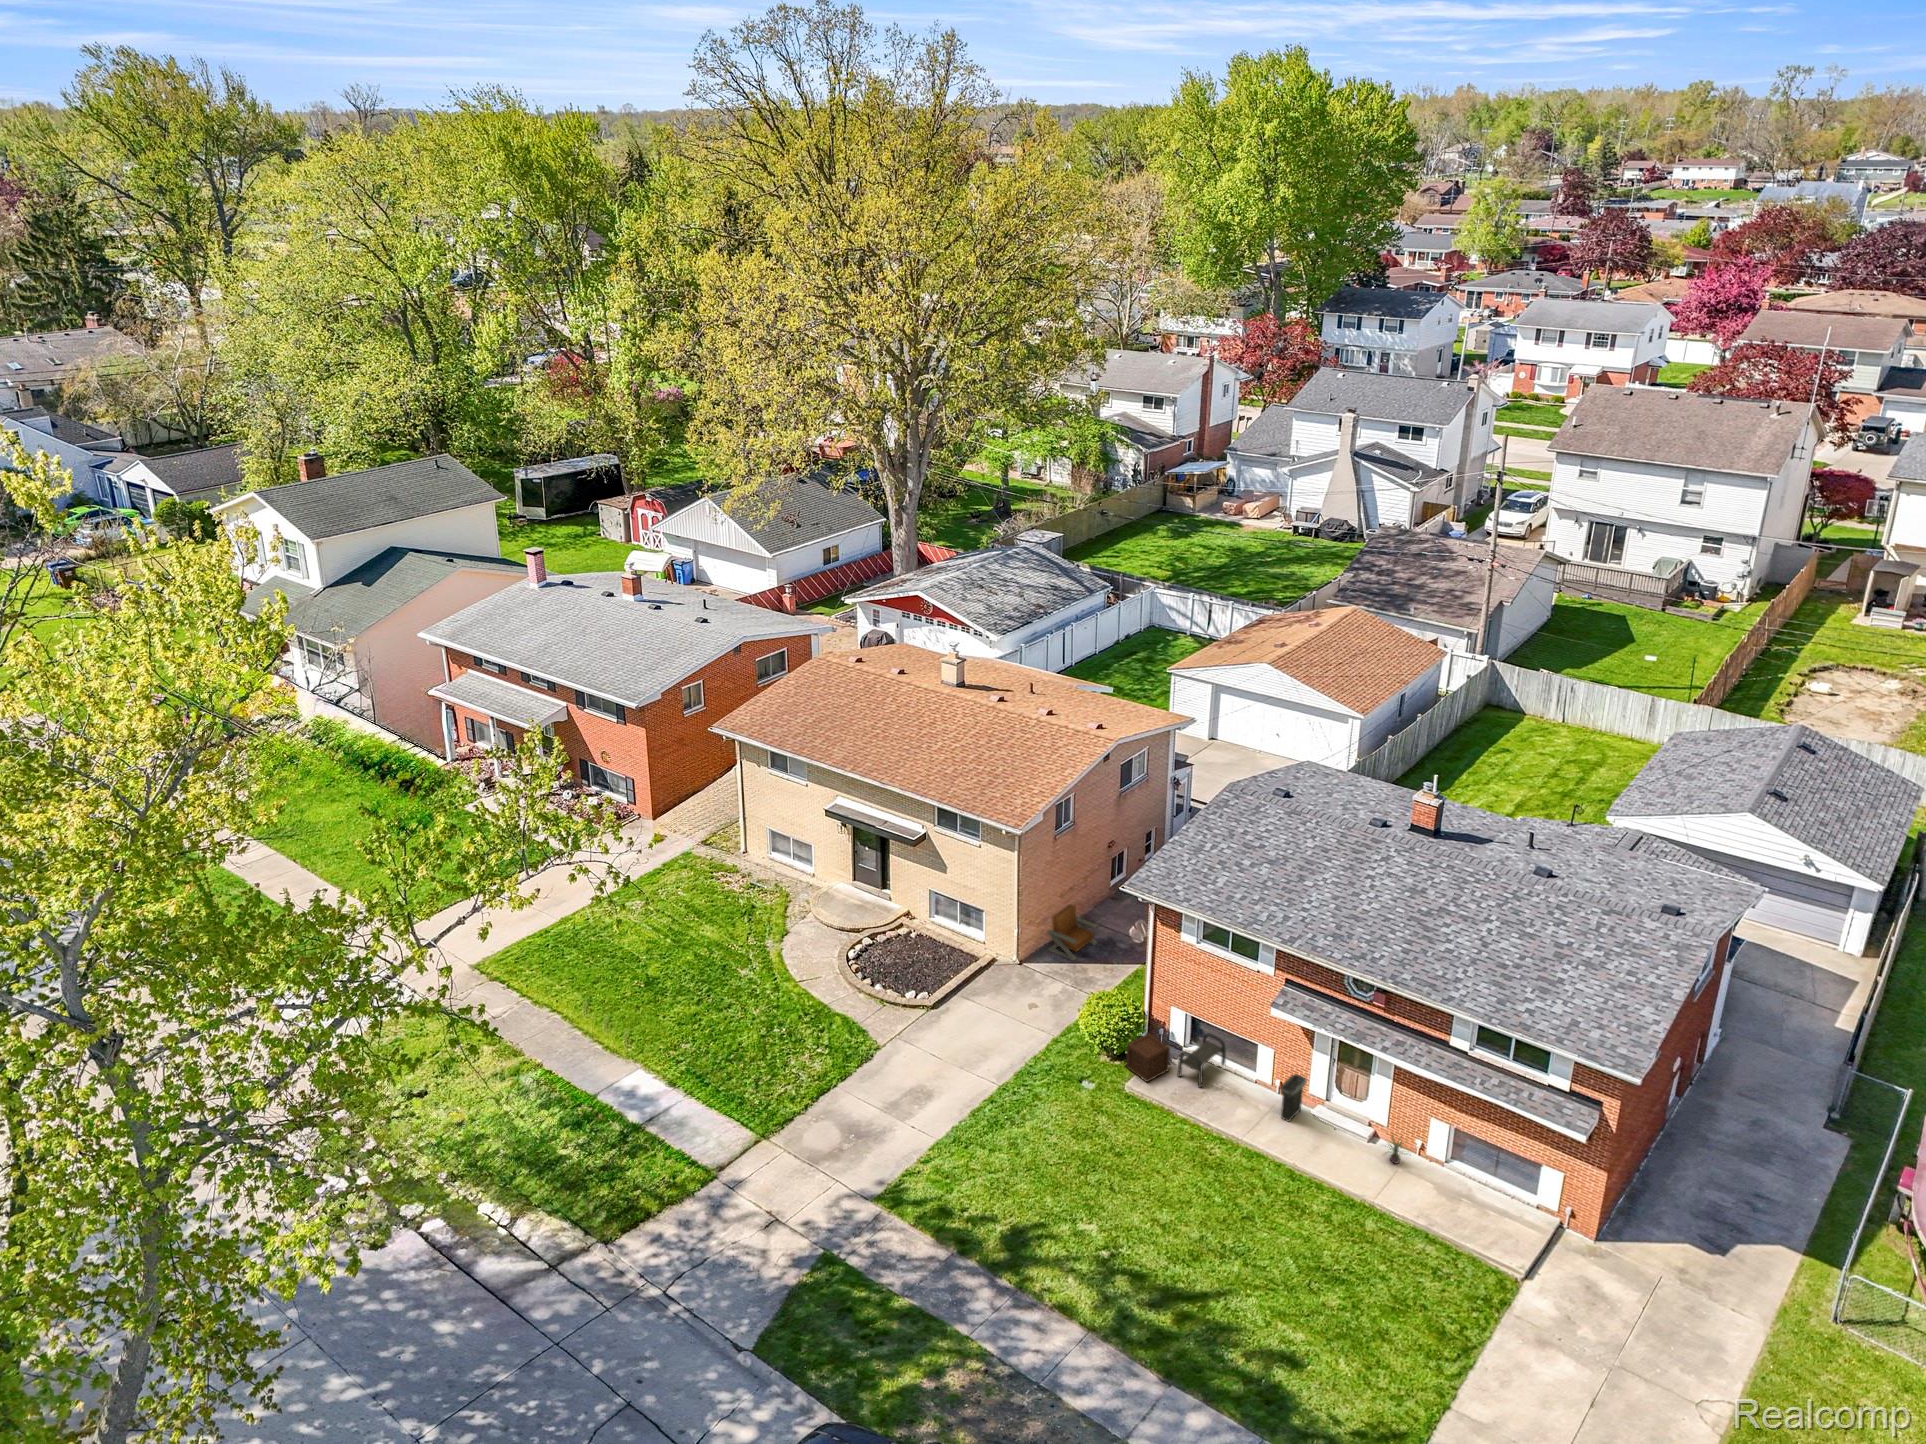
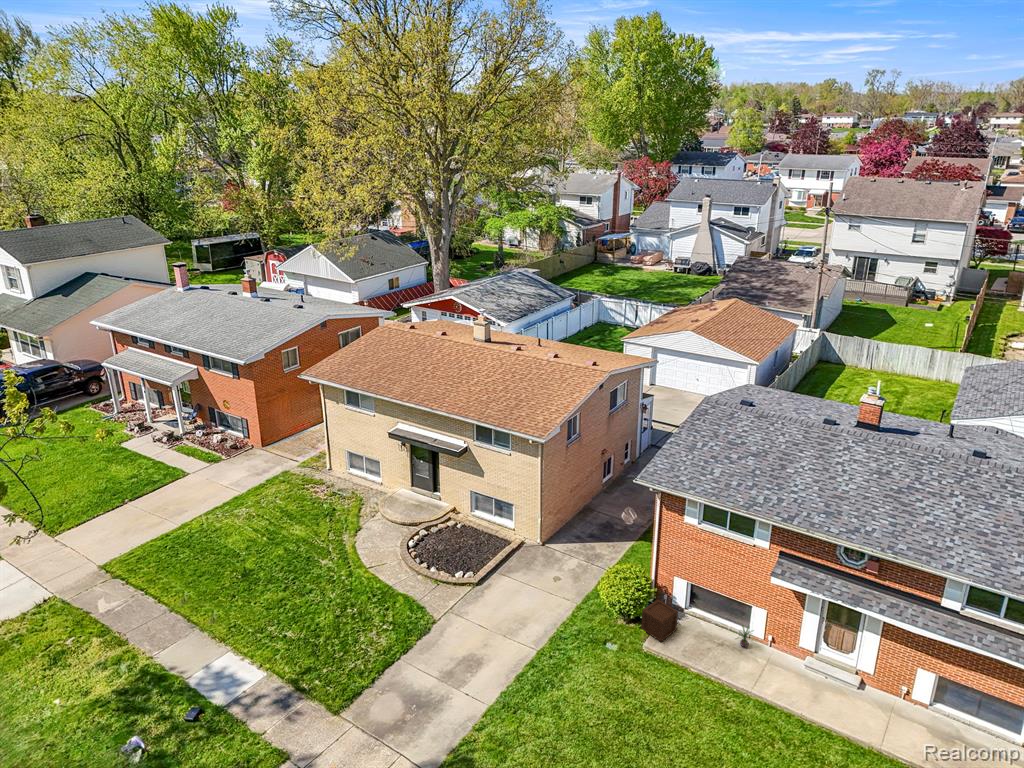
lounge chair: present [1047,904,1097,961] -> none [562,497,600,541]
bench: present [1177,1033,1226,1088] -> none [684,597,722,645]
trash can: present [1280,1074,1307,1121] -> none [778,631,799,672]
decorative plant: present [1390,1136,1407,1164] -> present [736,625,752,647]

